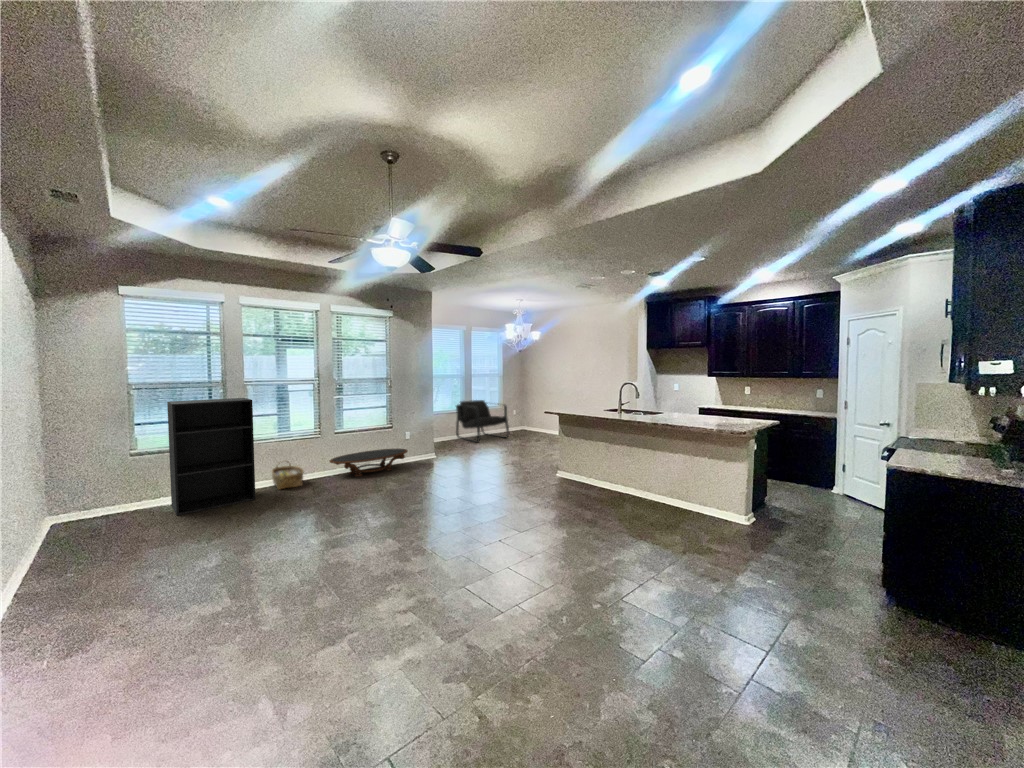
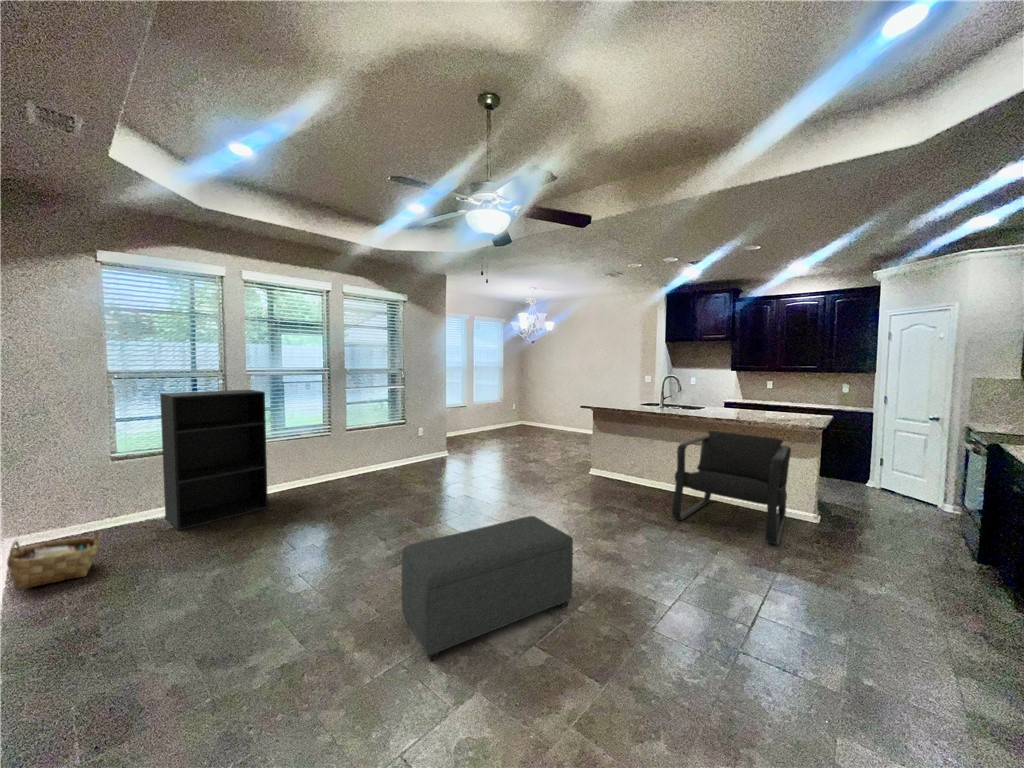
armchair: present [456,400,510,442] -> present [672,431,791,545]
coffee table: present [330,448,408,476] -> none [342,446,424,478]
woven basket: present [272,462,303,490] -> present [7,531,102,590]
ottoman: none [312,507,461,619] -> present [401,516,573,661]

